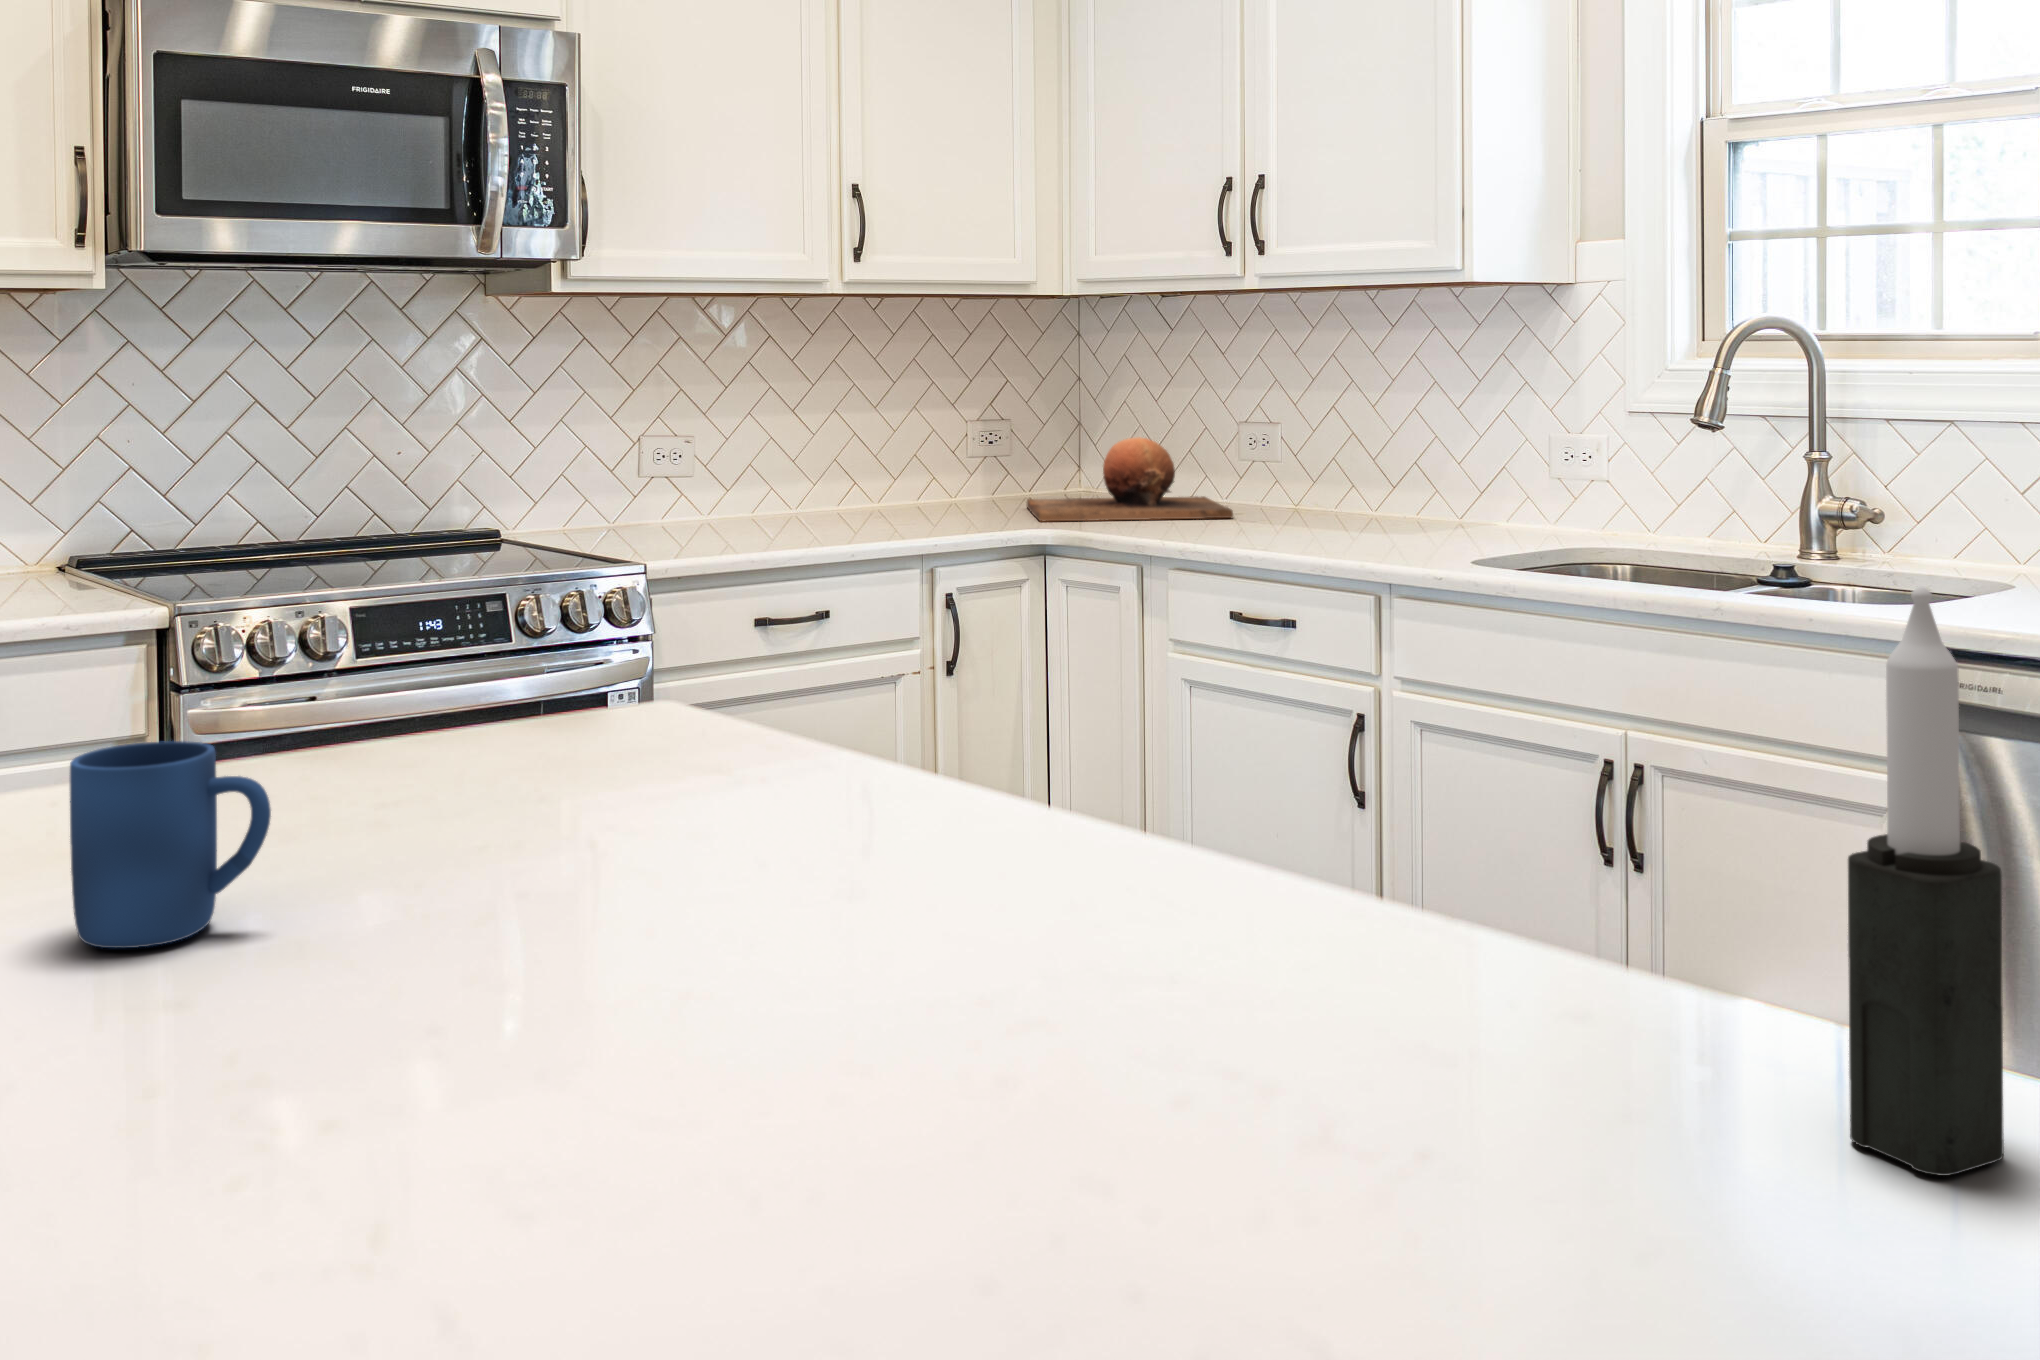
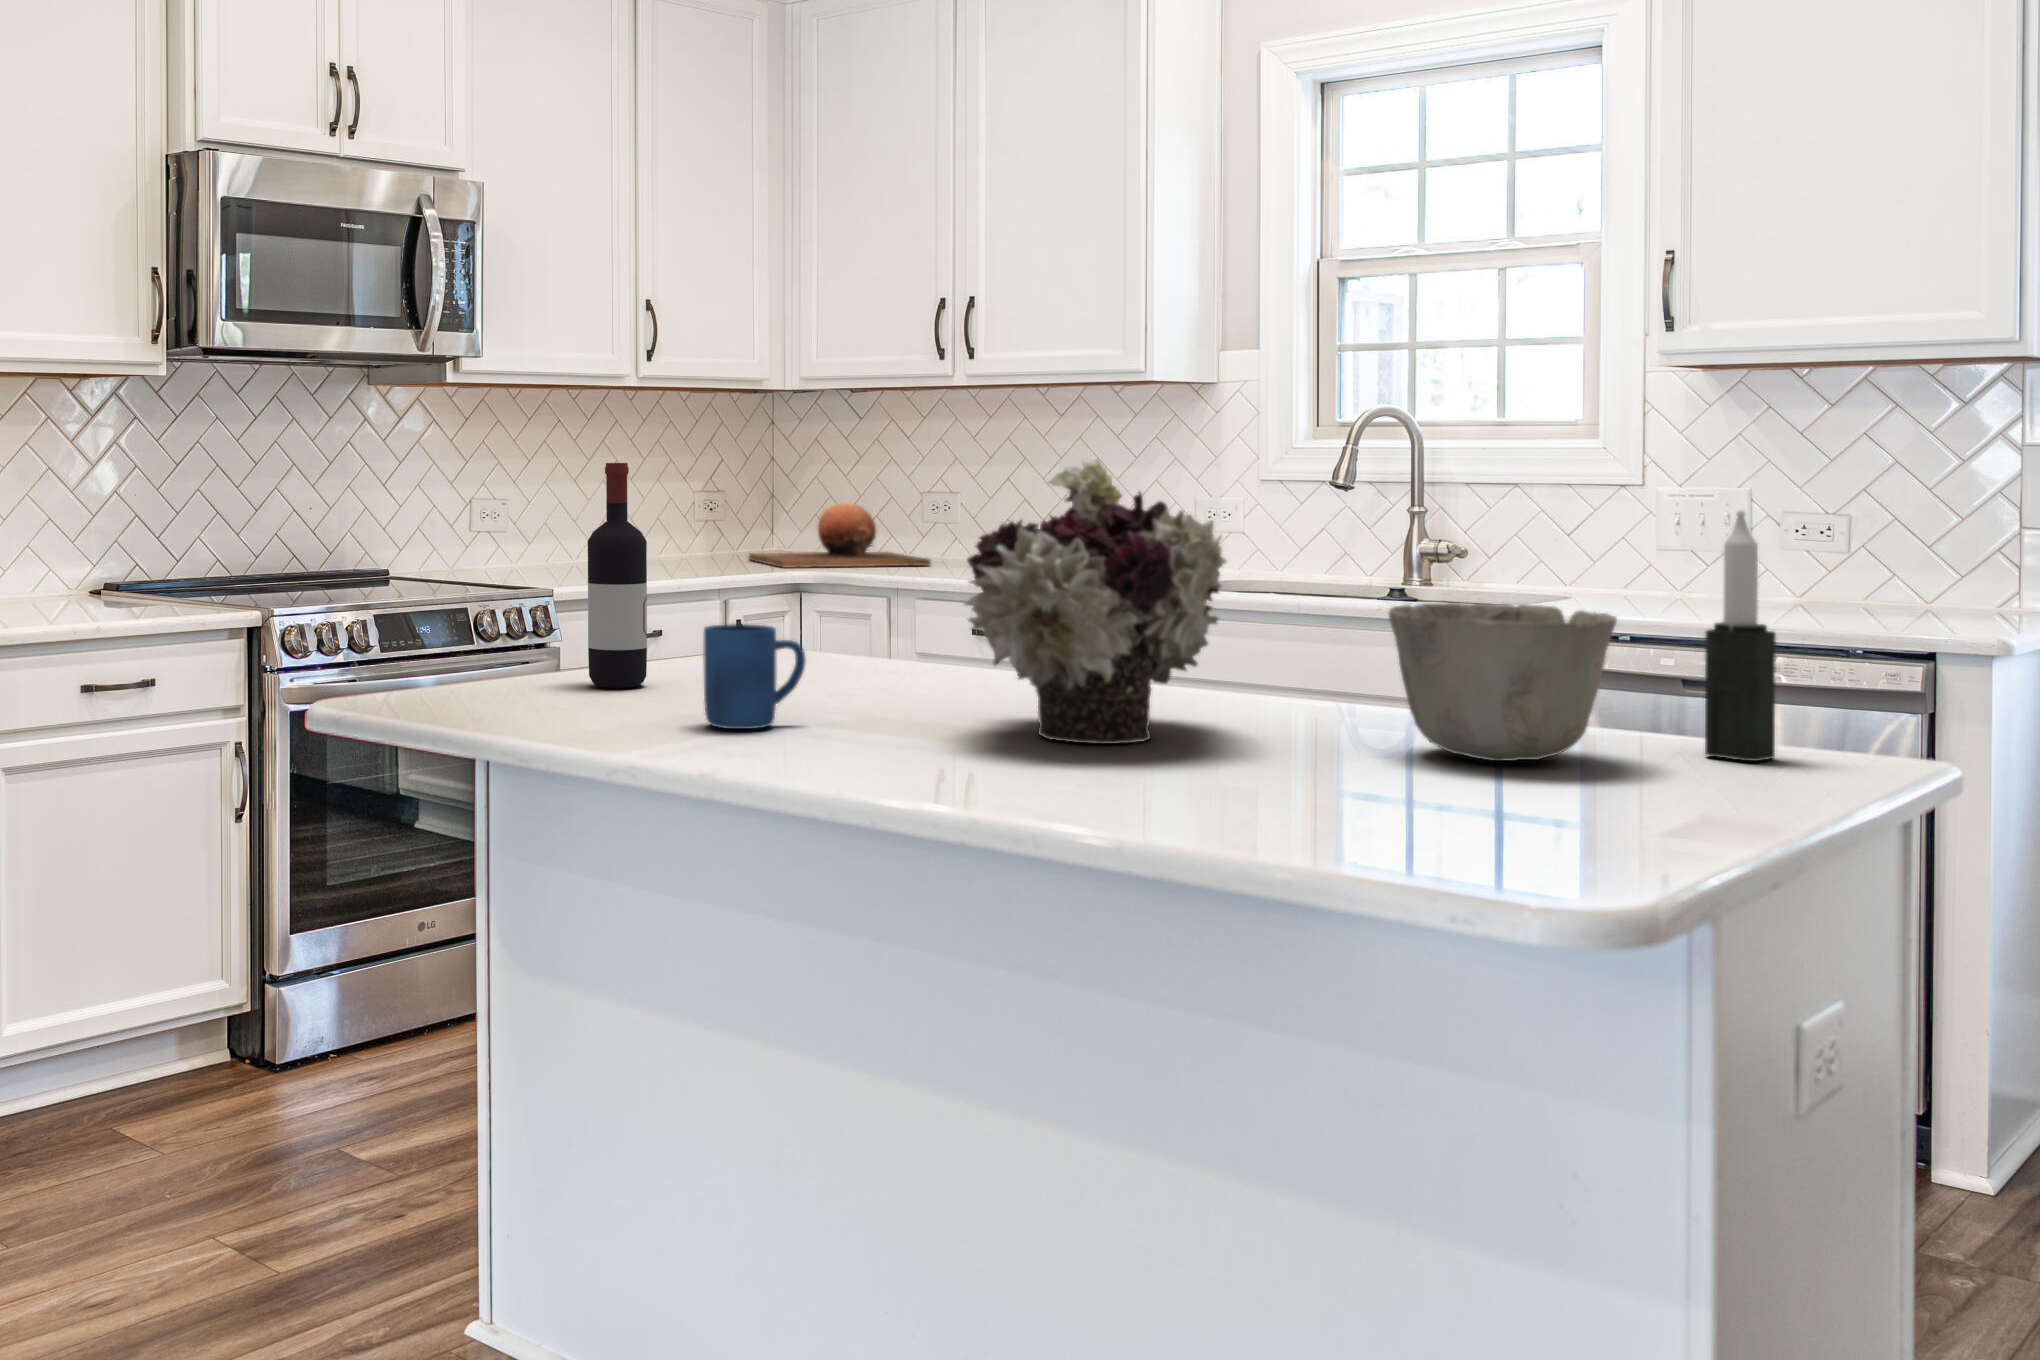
wine bottle: none [176,432,282,802] -> present [588,463,647,688]
flower arrangement: none [376,452,974,1033] -> present [964,459,1226,744]
ceramic bowl: none [1154,758,1619,1157] -> present [1389,603,1617,761]

